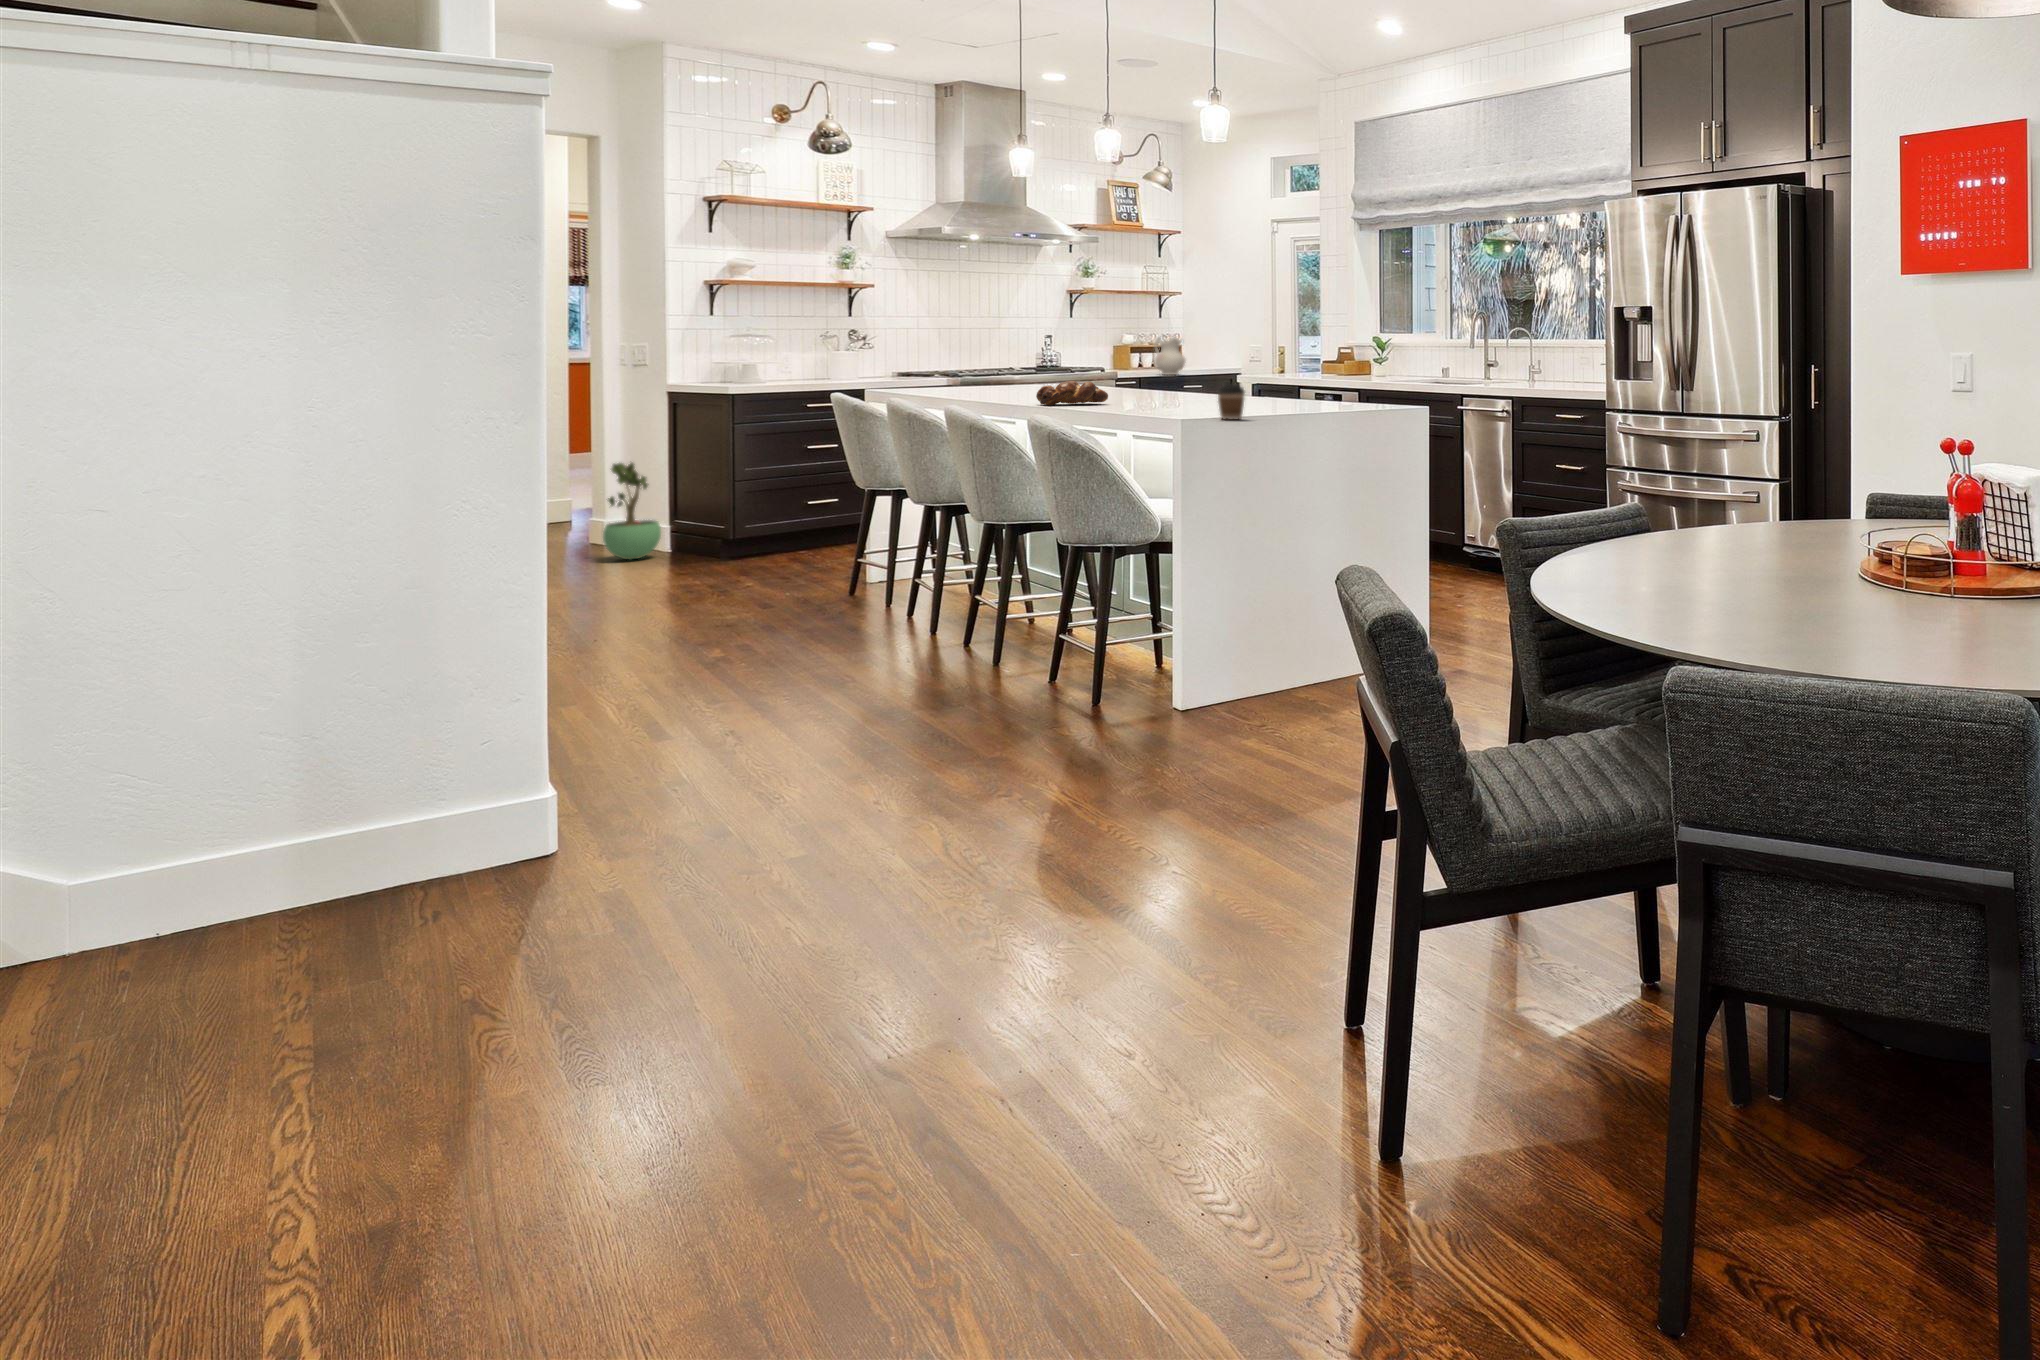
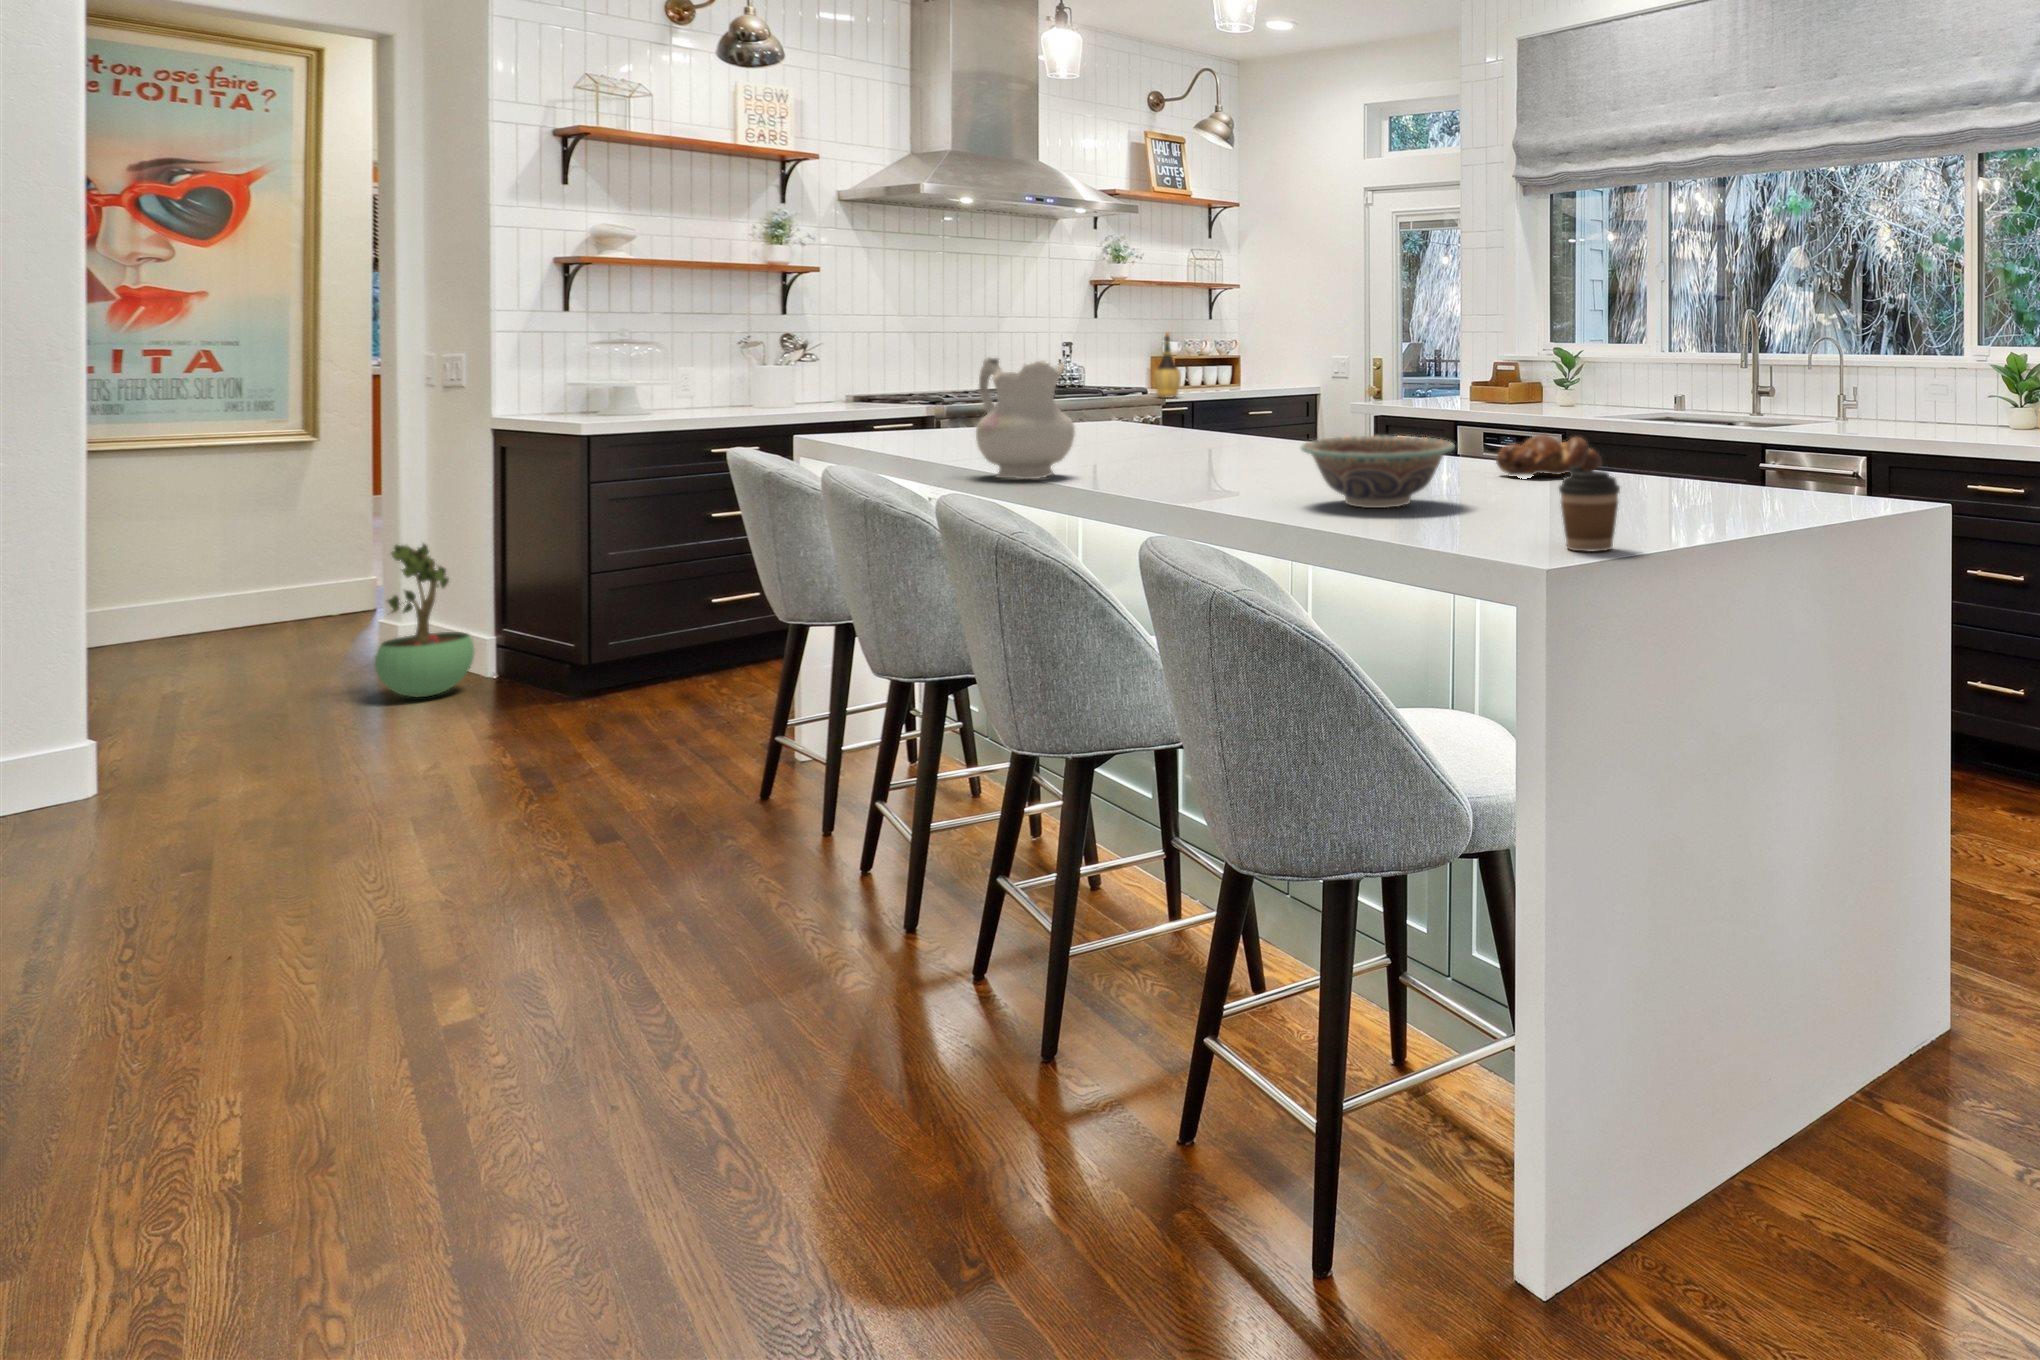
wine bottle: none [1110,327,1130,374] -> present [1154,333,1181,398]
ceramic pitcher: present [1154,337,1185,375] -> present [976,358,1075,479]
decorative bowl: none [1122,376,1202,410] -> present [1301,436,1455,508]
bread loaf: present [1036,381,1108,405] -> present [1496,434,1602,475]

